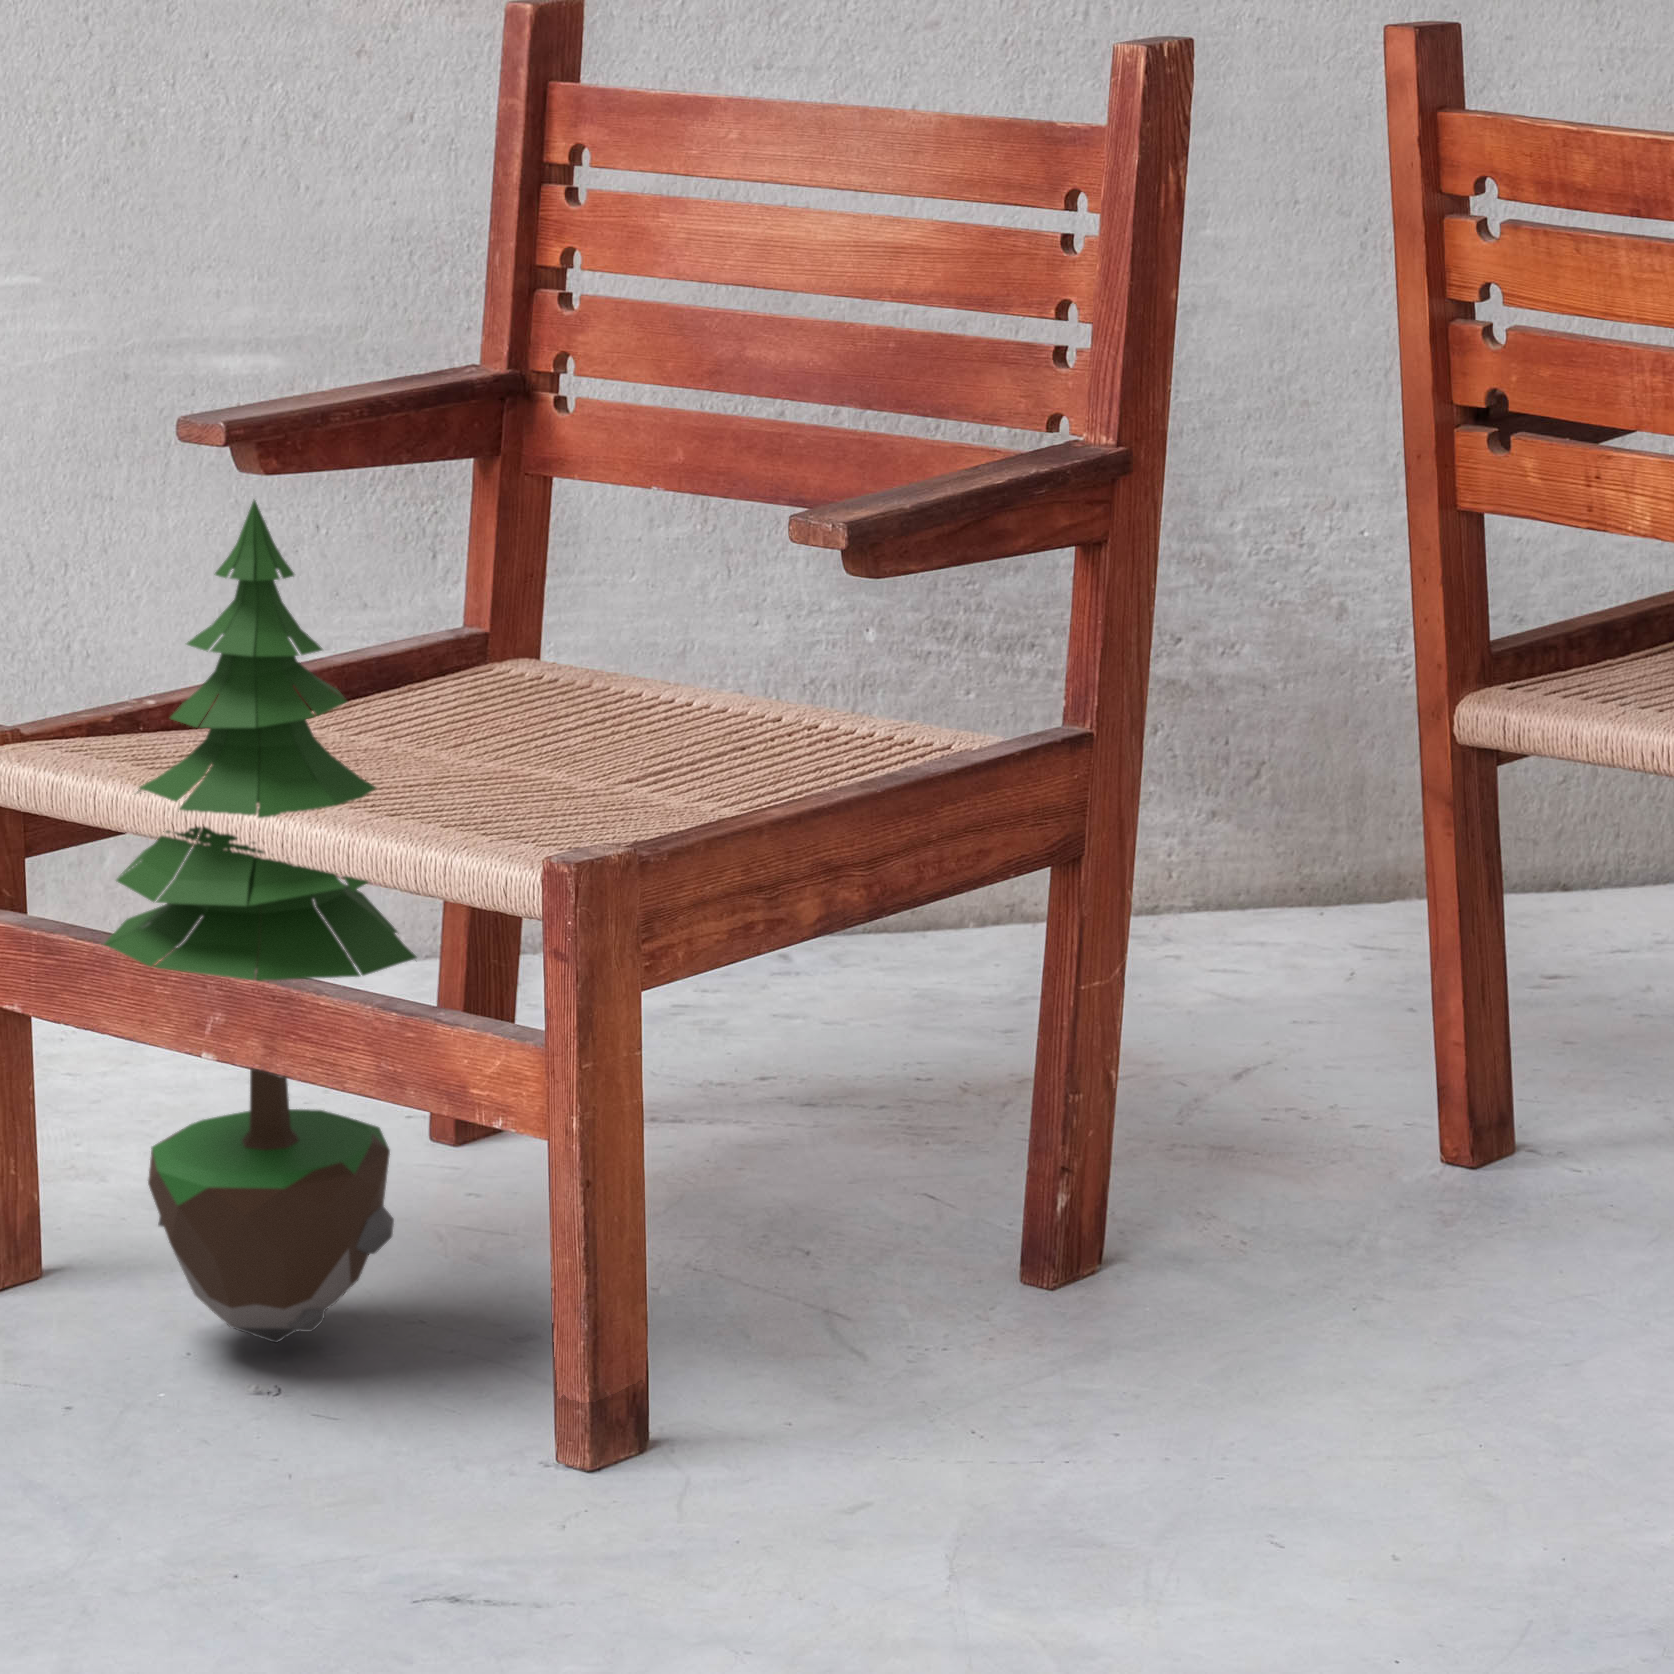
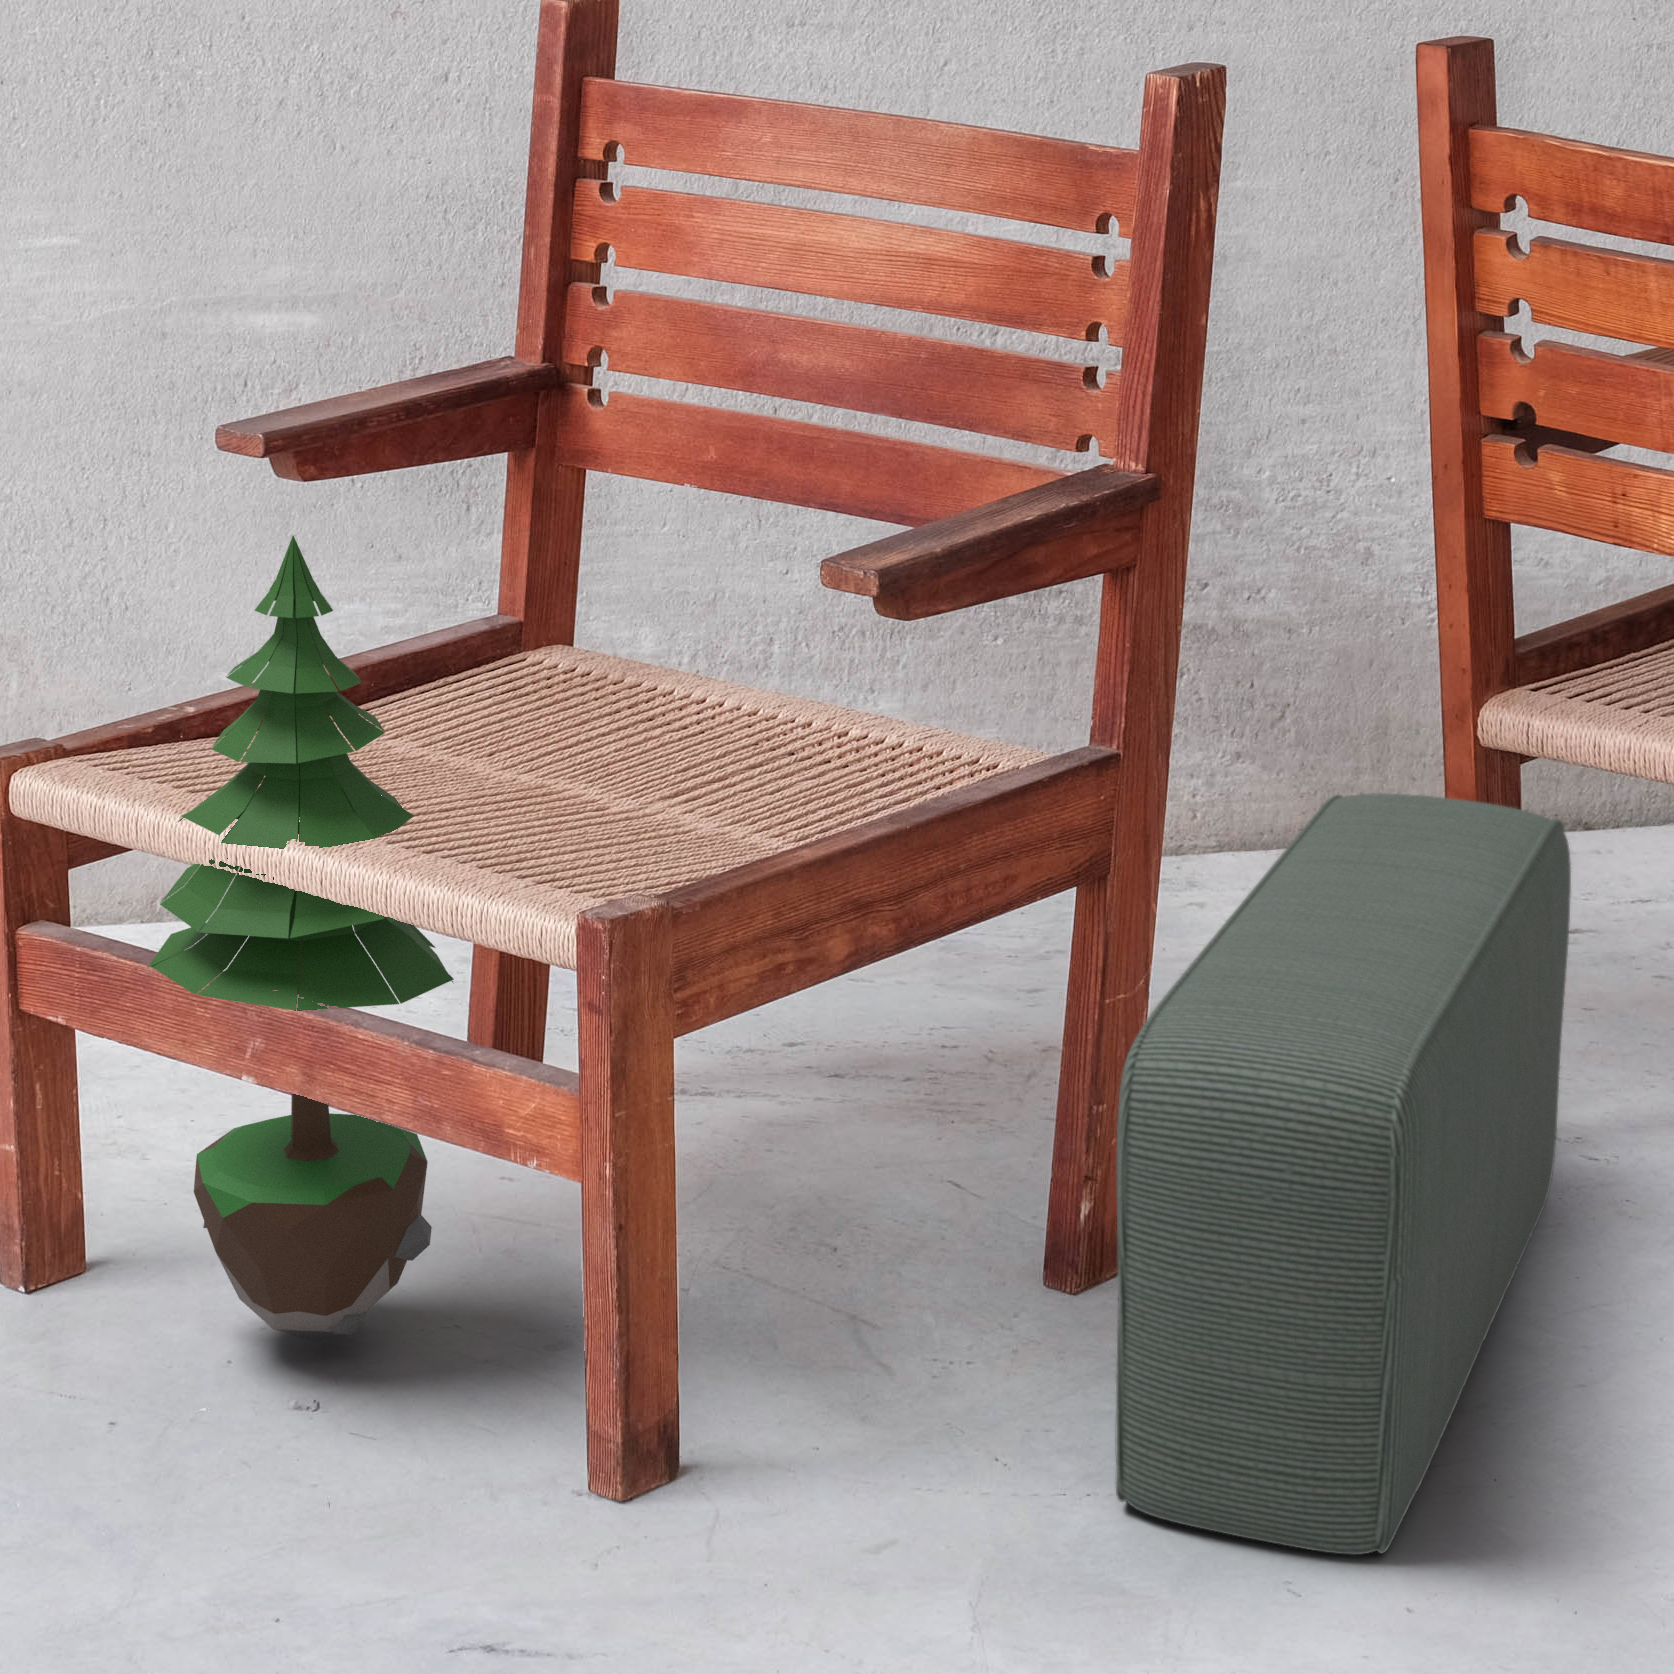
pouf: none [1097,788,1548,1515] -> present [1115,793,1571,1555]

